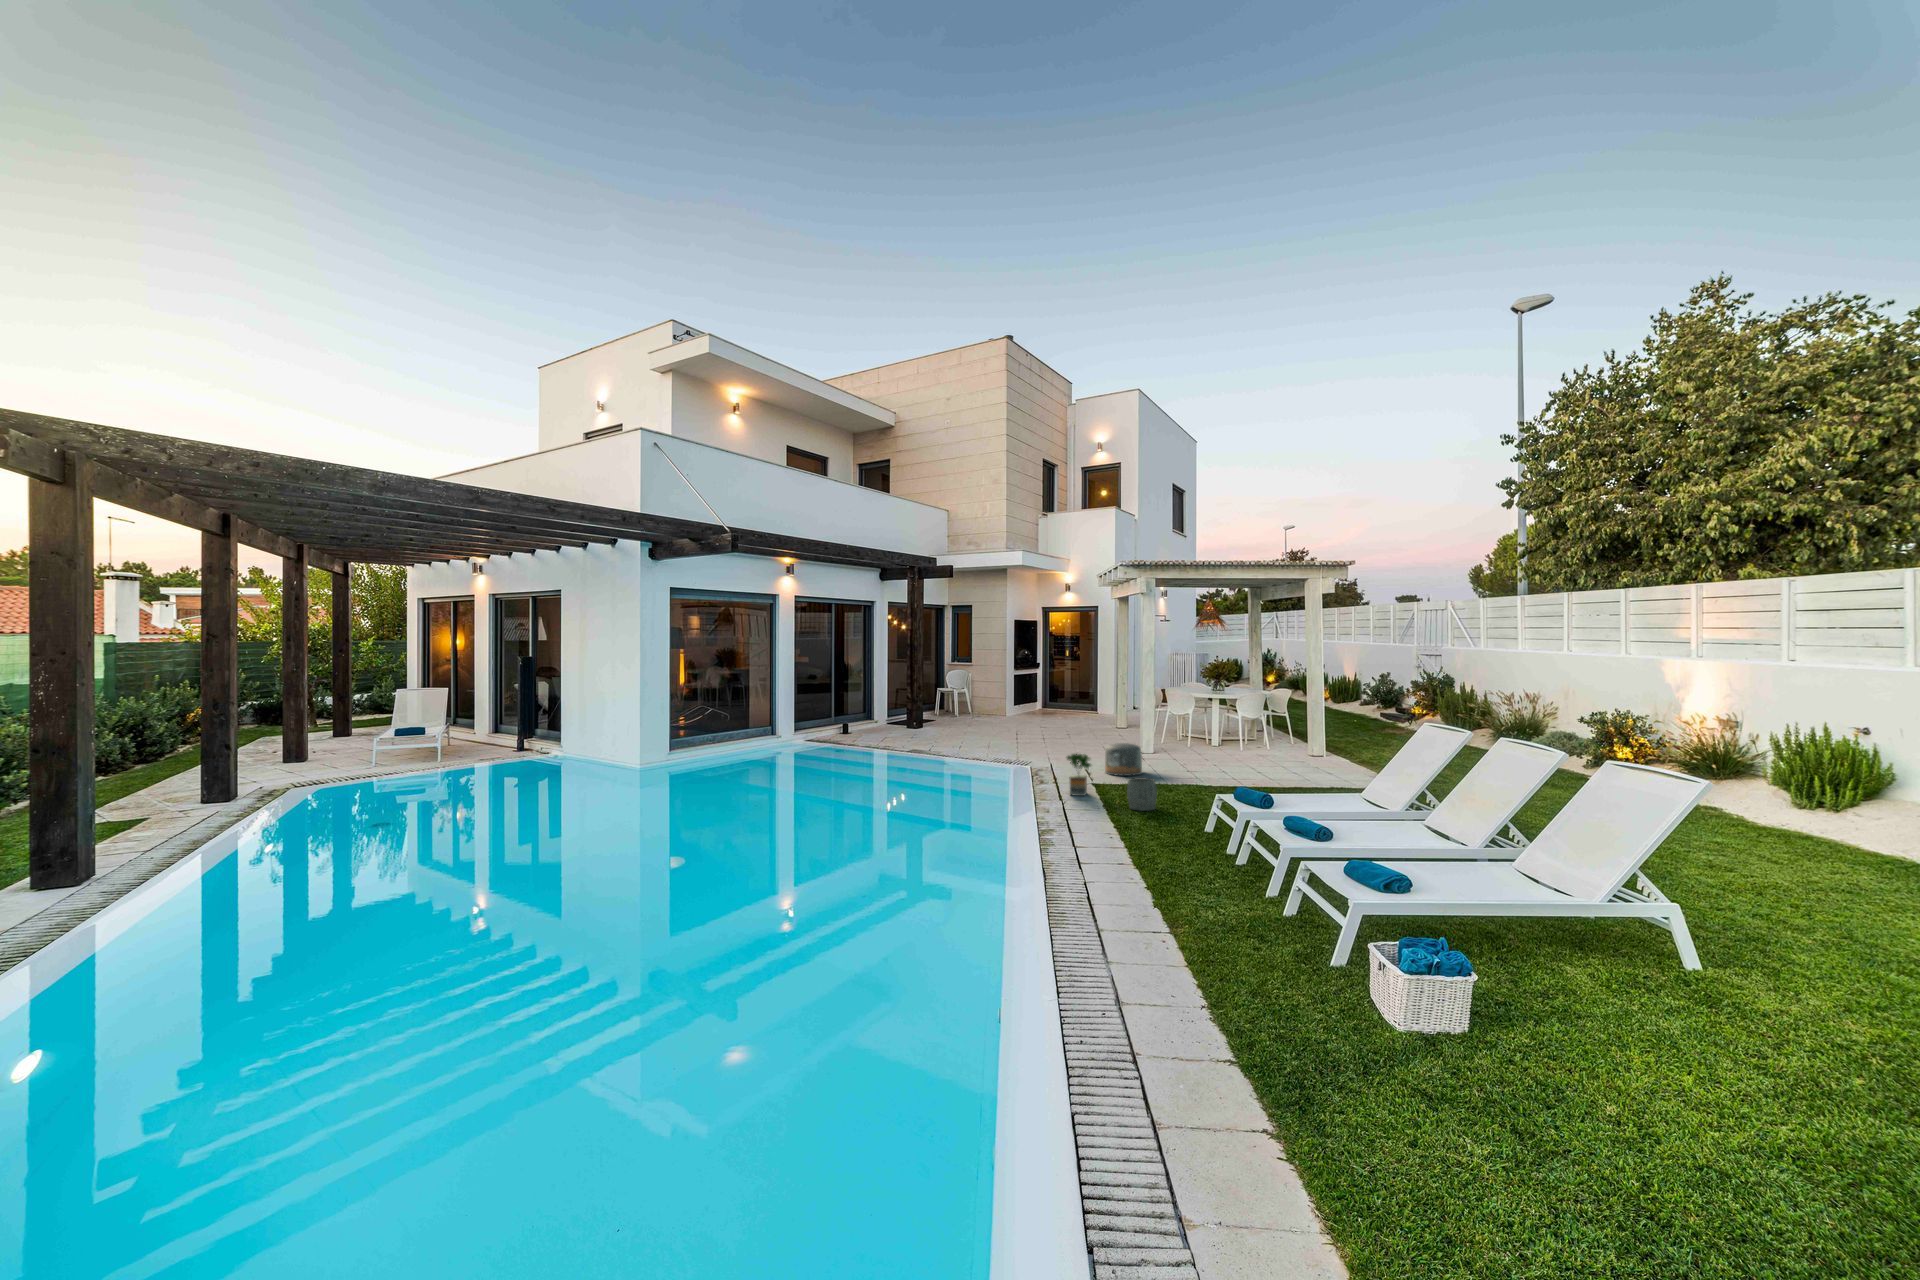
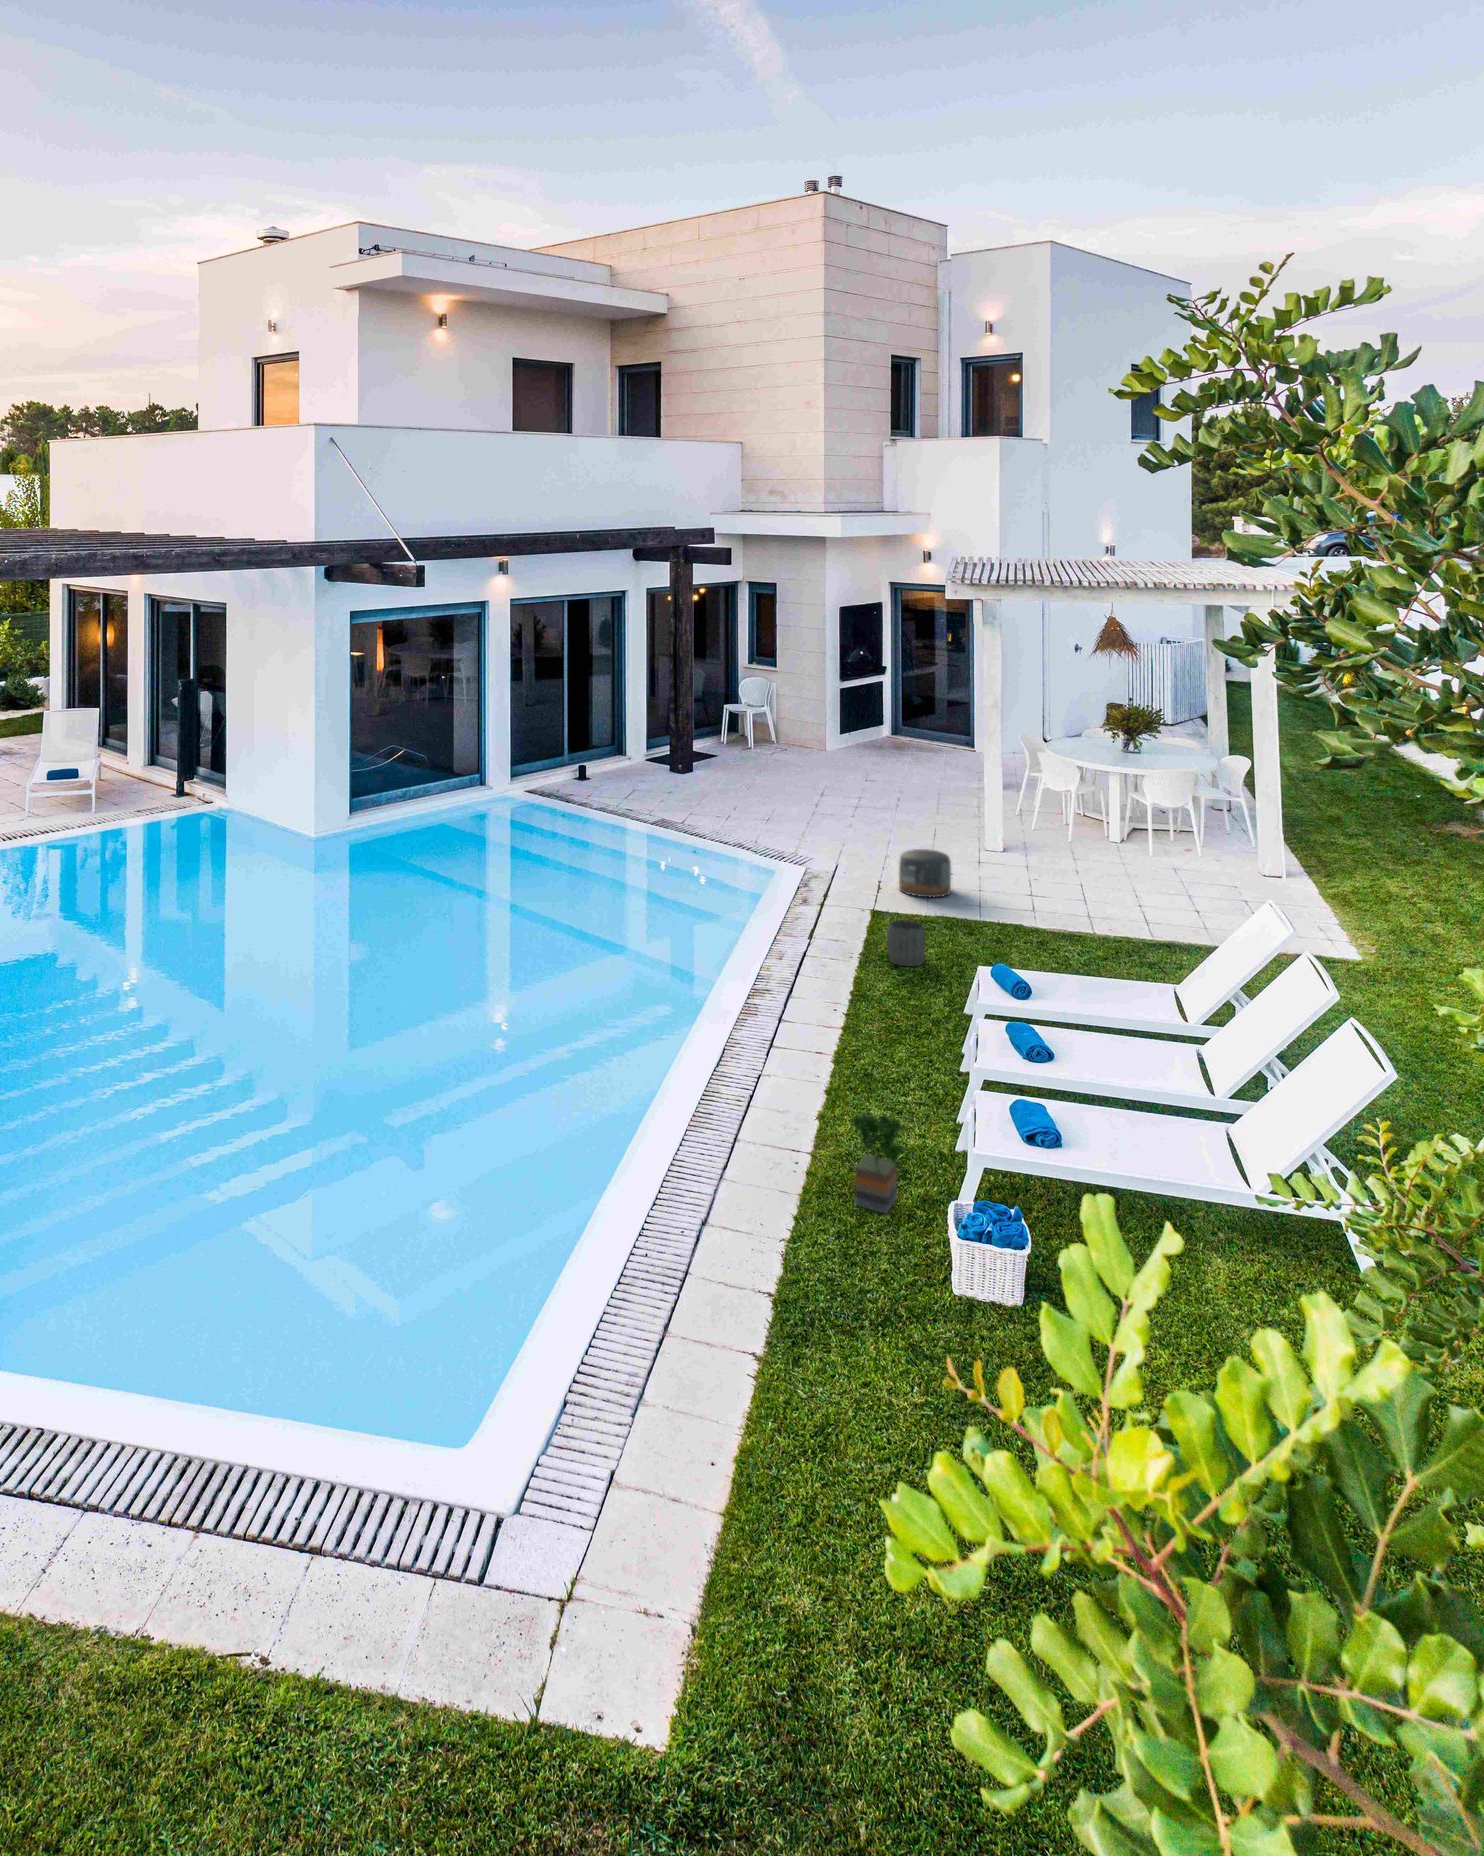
potted tree: present [1066,754,1091,796] -> present [851,1113,908,1213]

